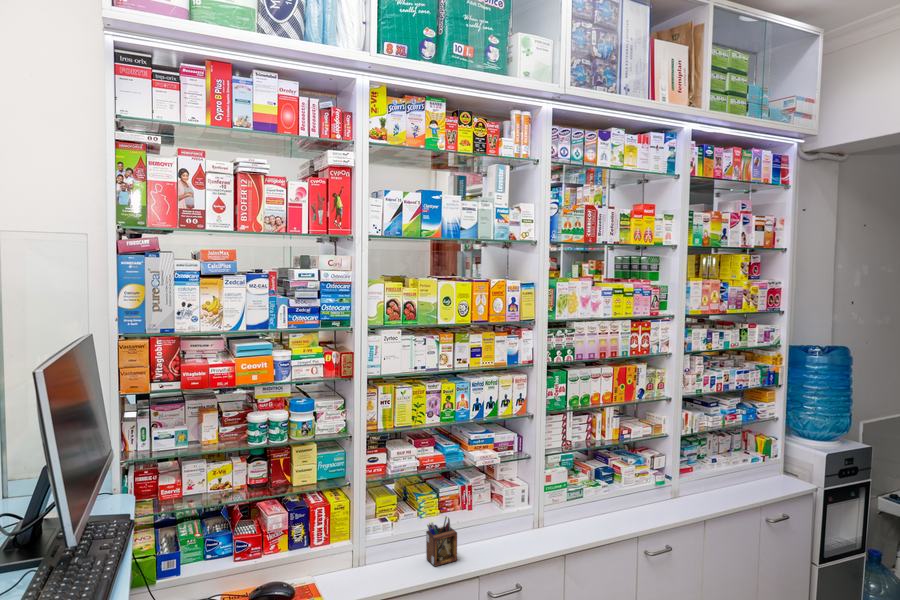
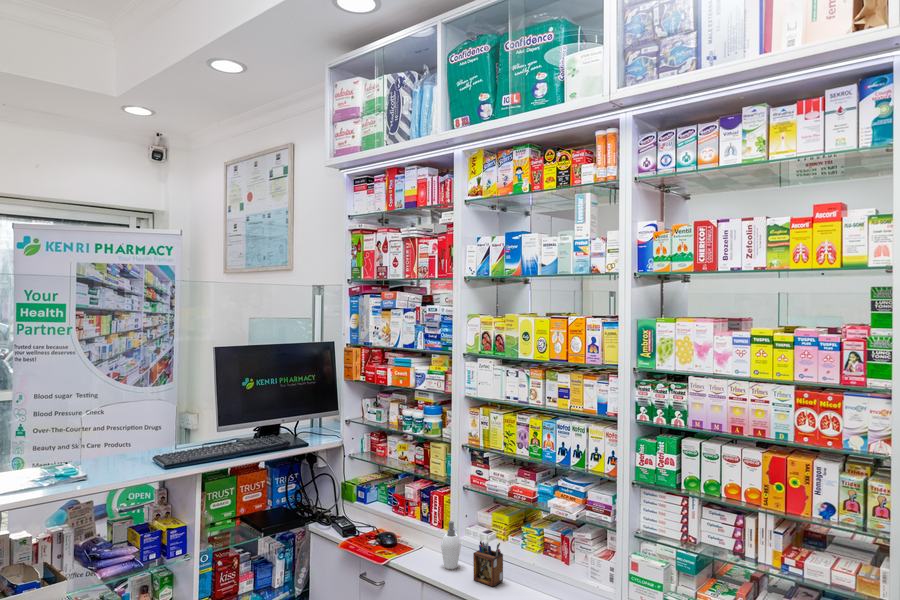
soap dispenser: none [380,520,411,575] -> present [441,521,461,569]

